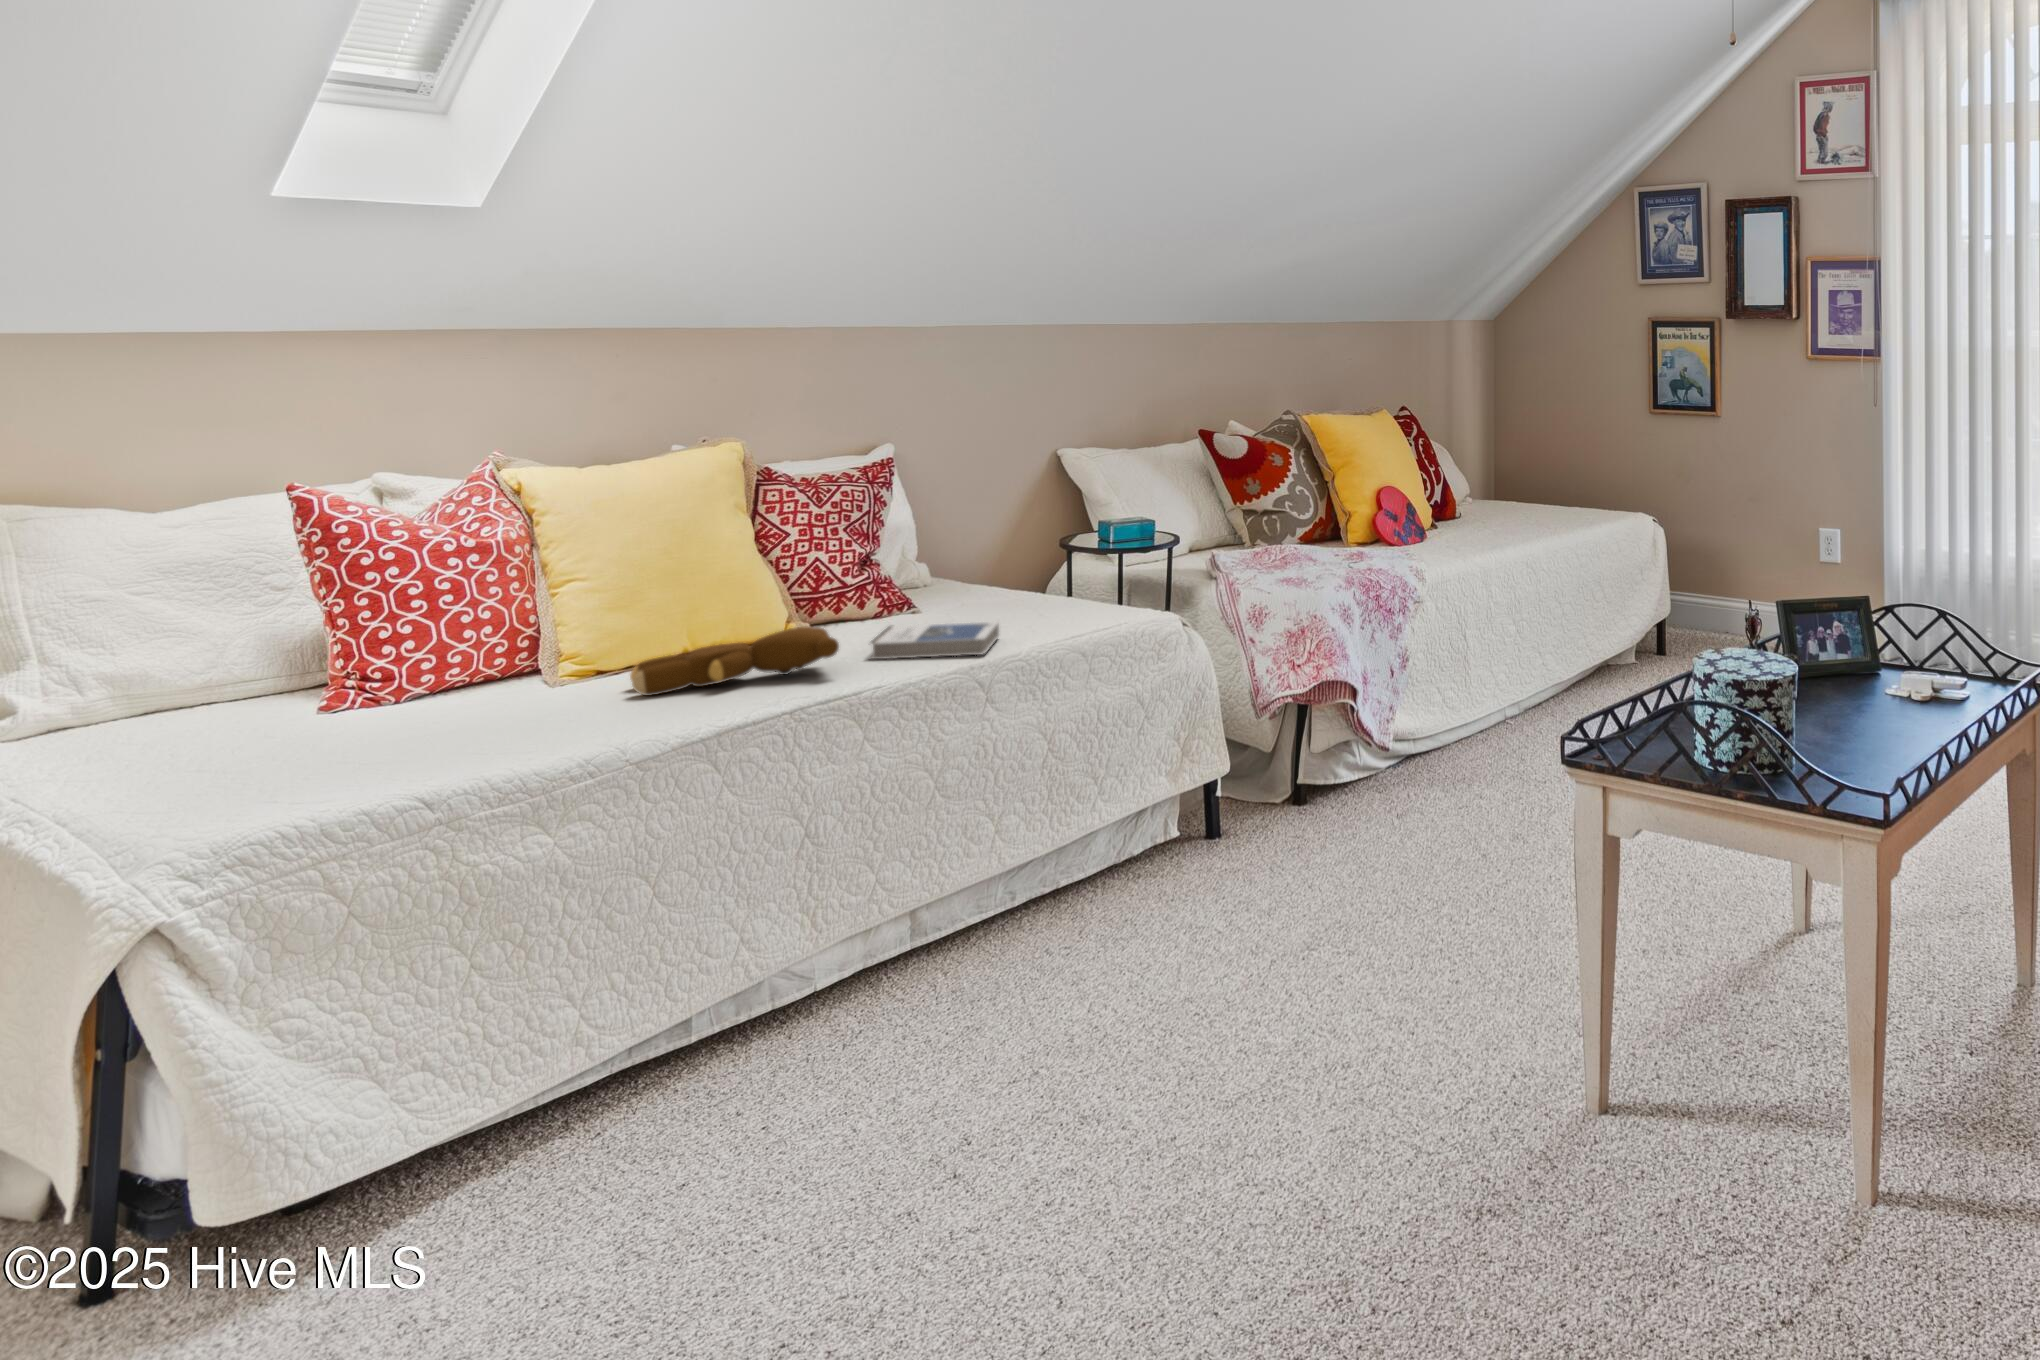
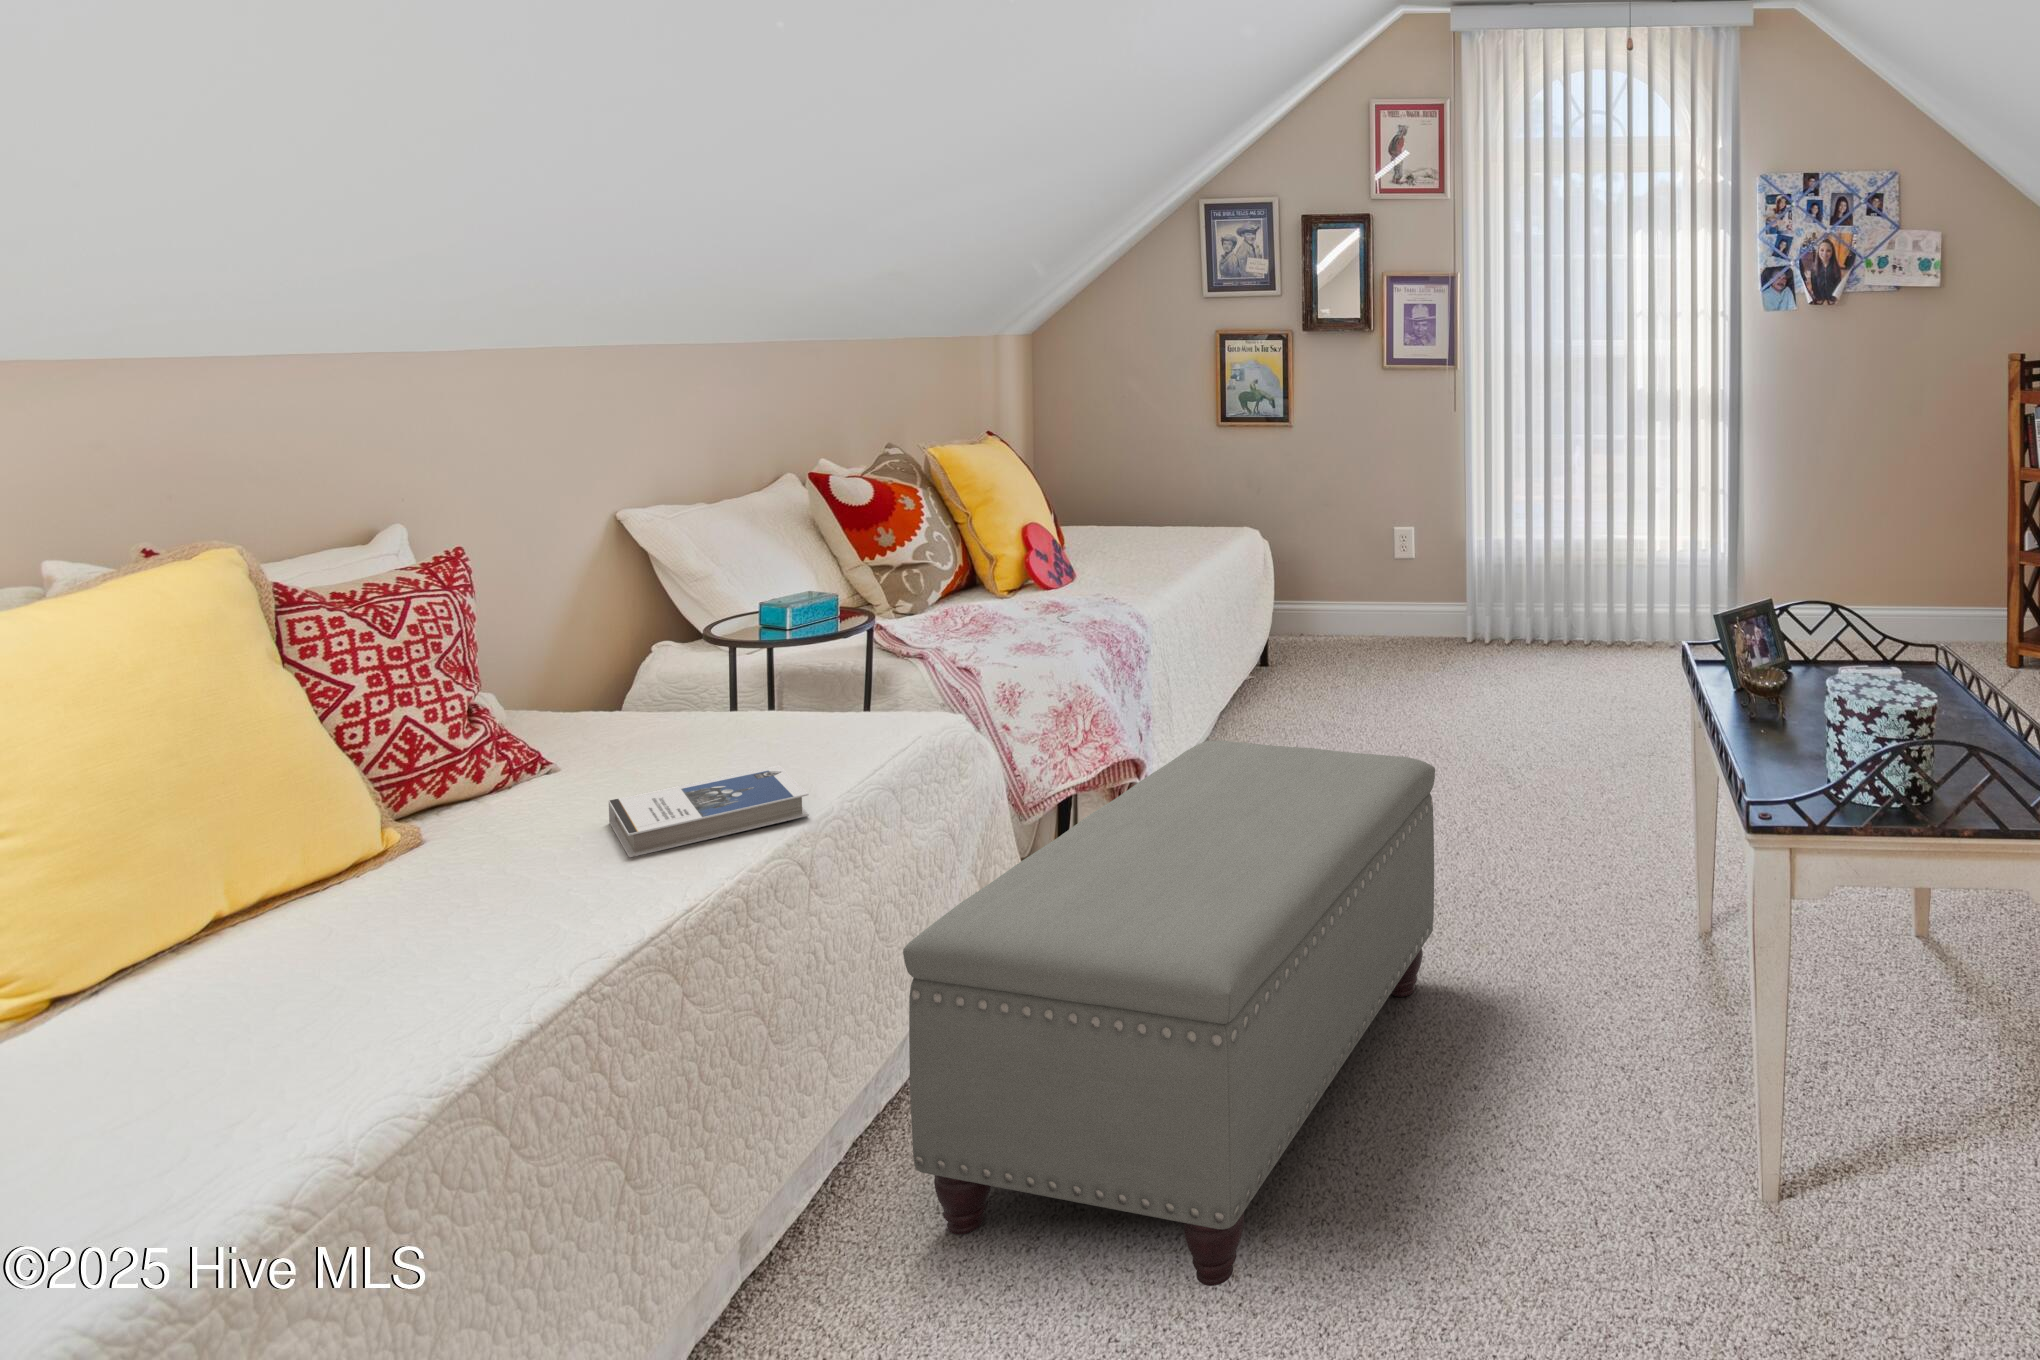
teddy bear: present [630,626,839,696] -> none [257,826,632,1005]
ottoman: none [992,665,1504,1046] -> present [903,741,1435,1286]

